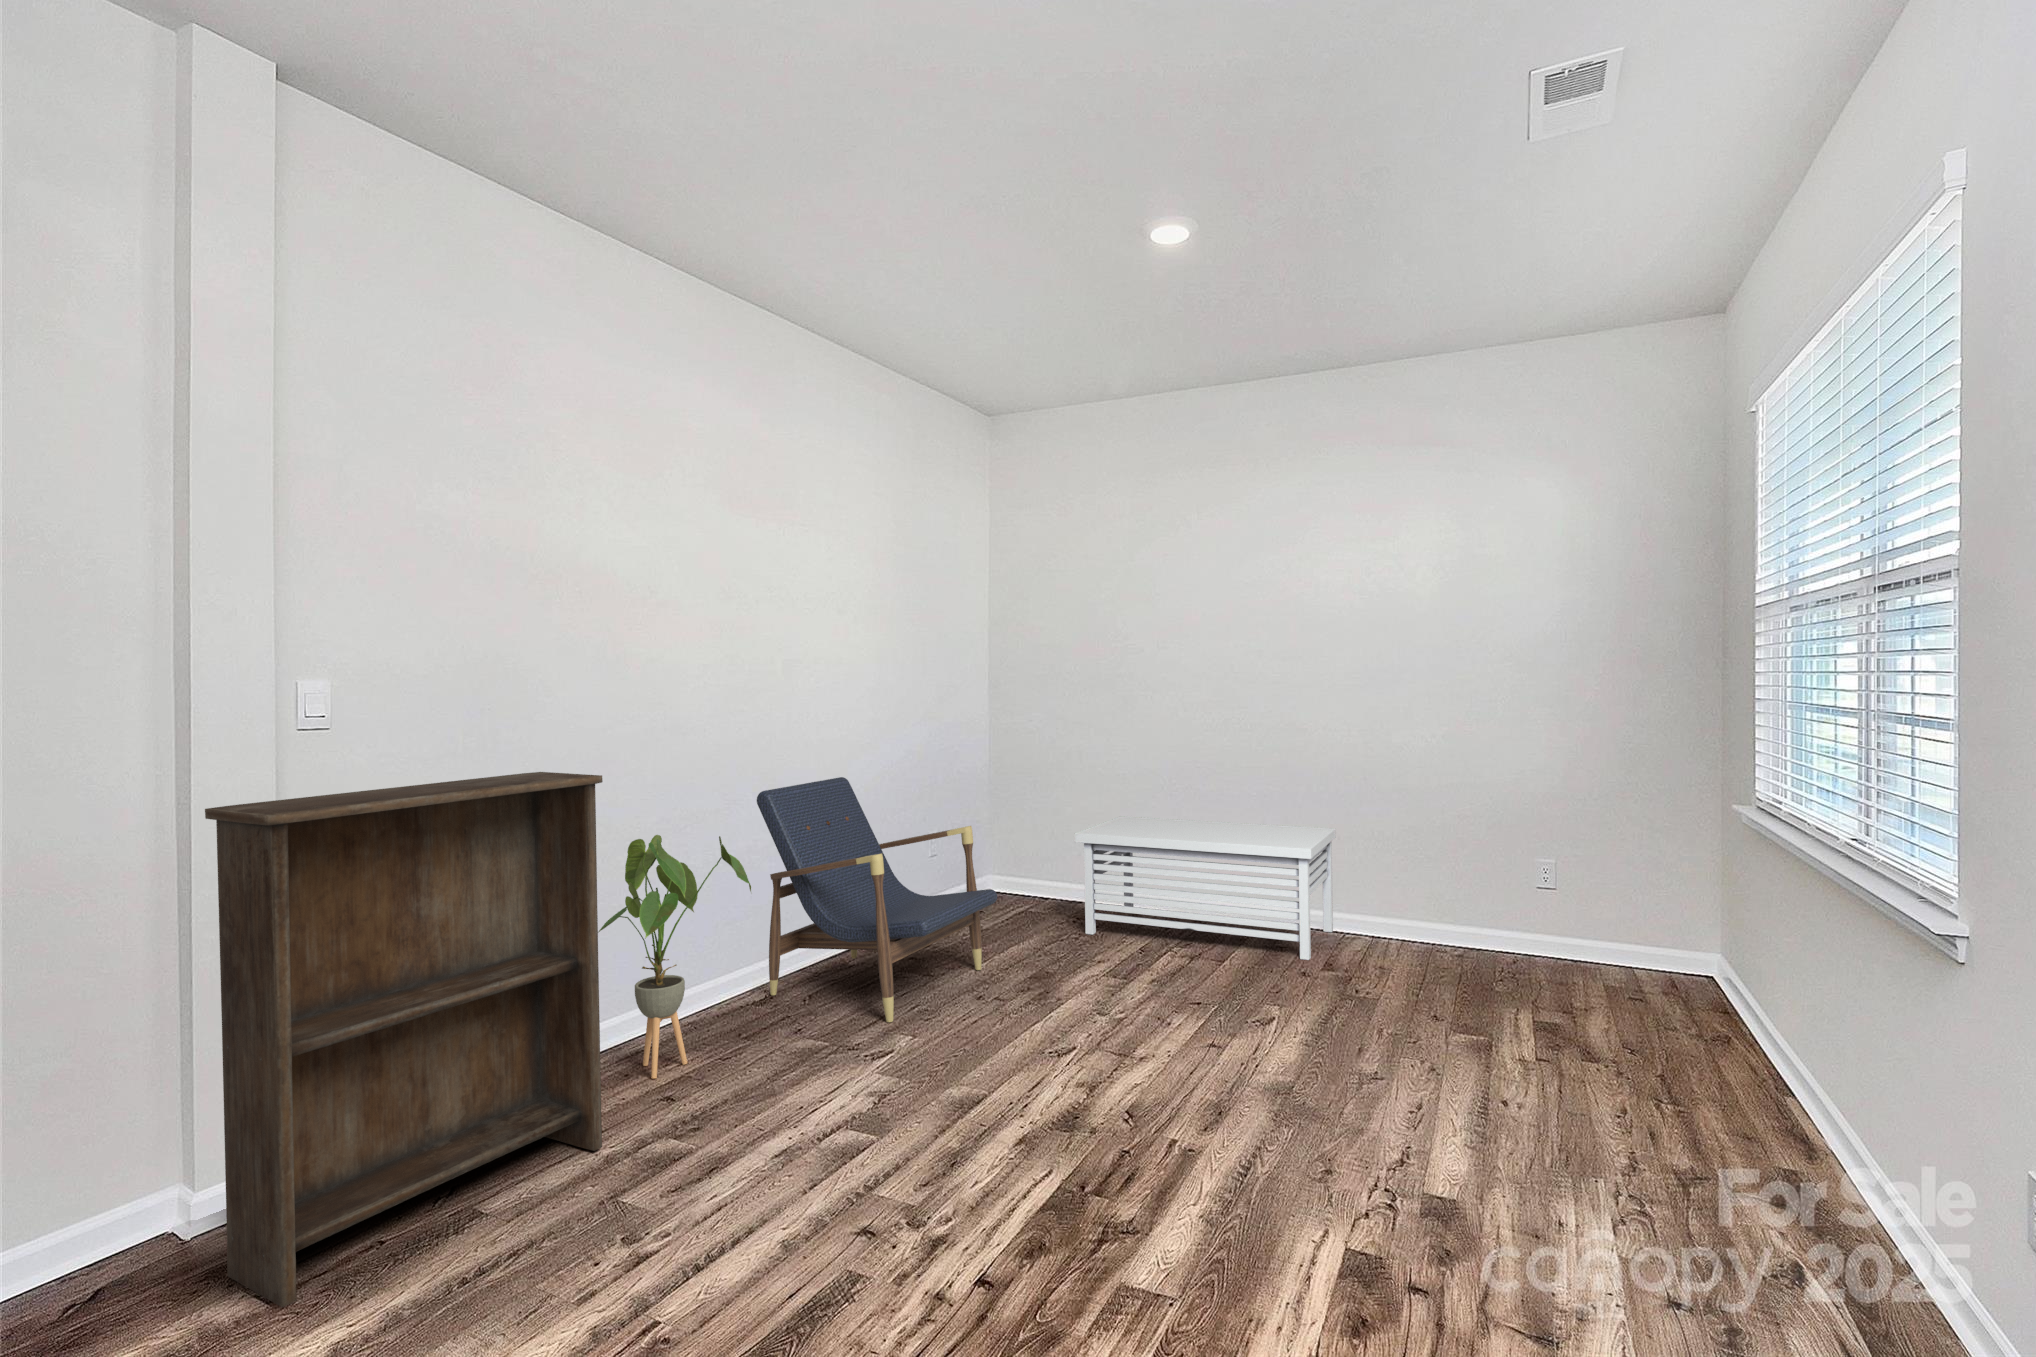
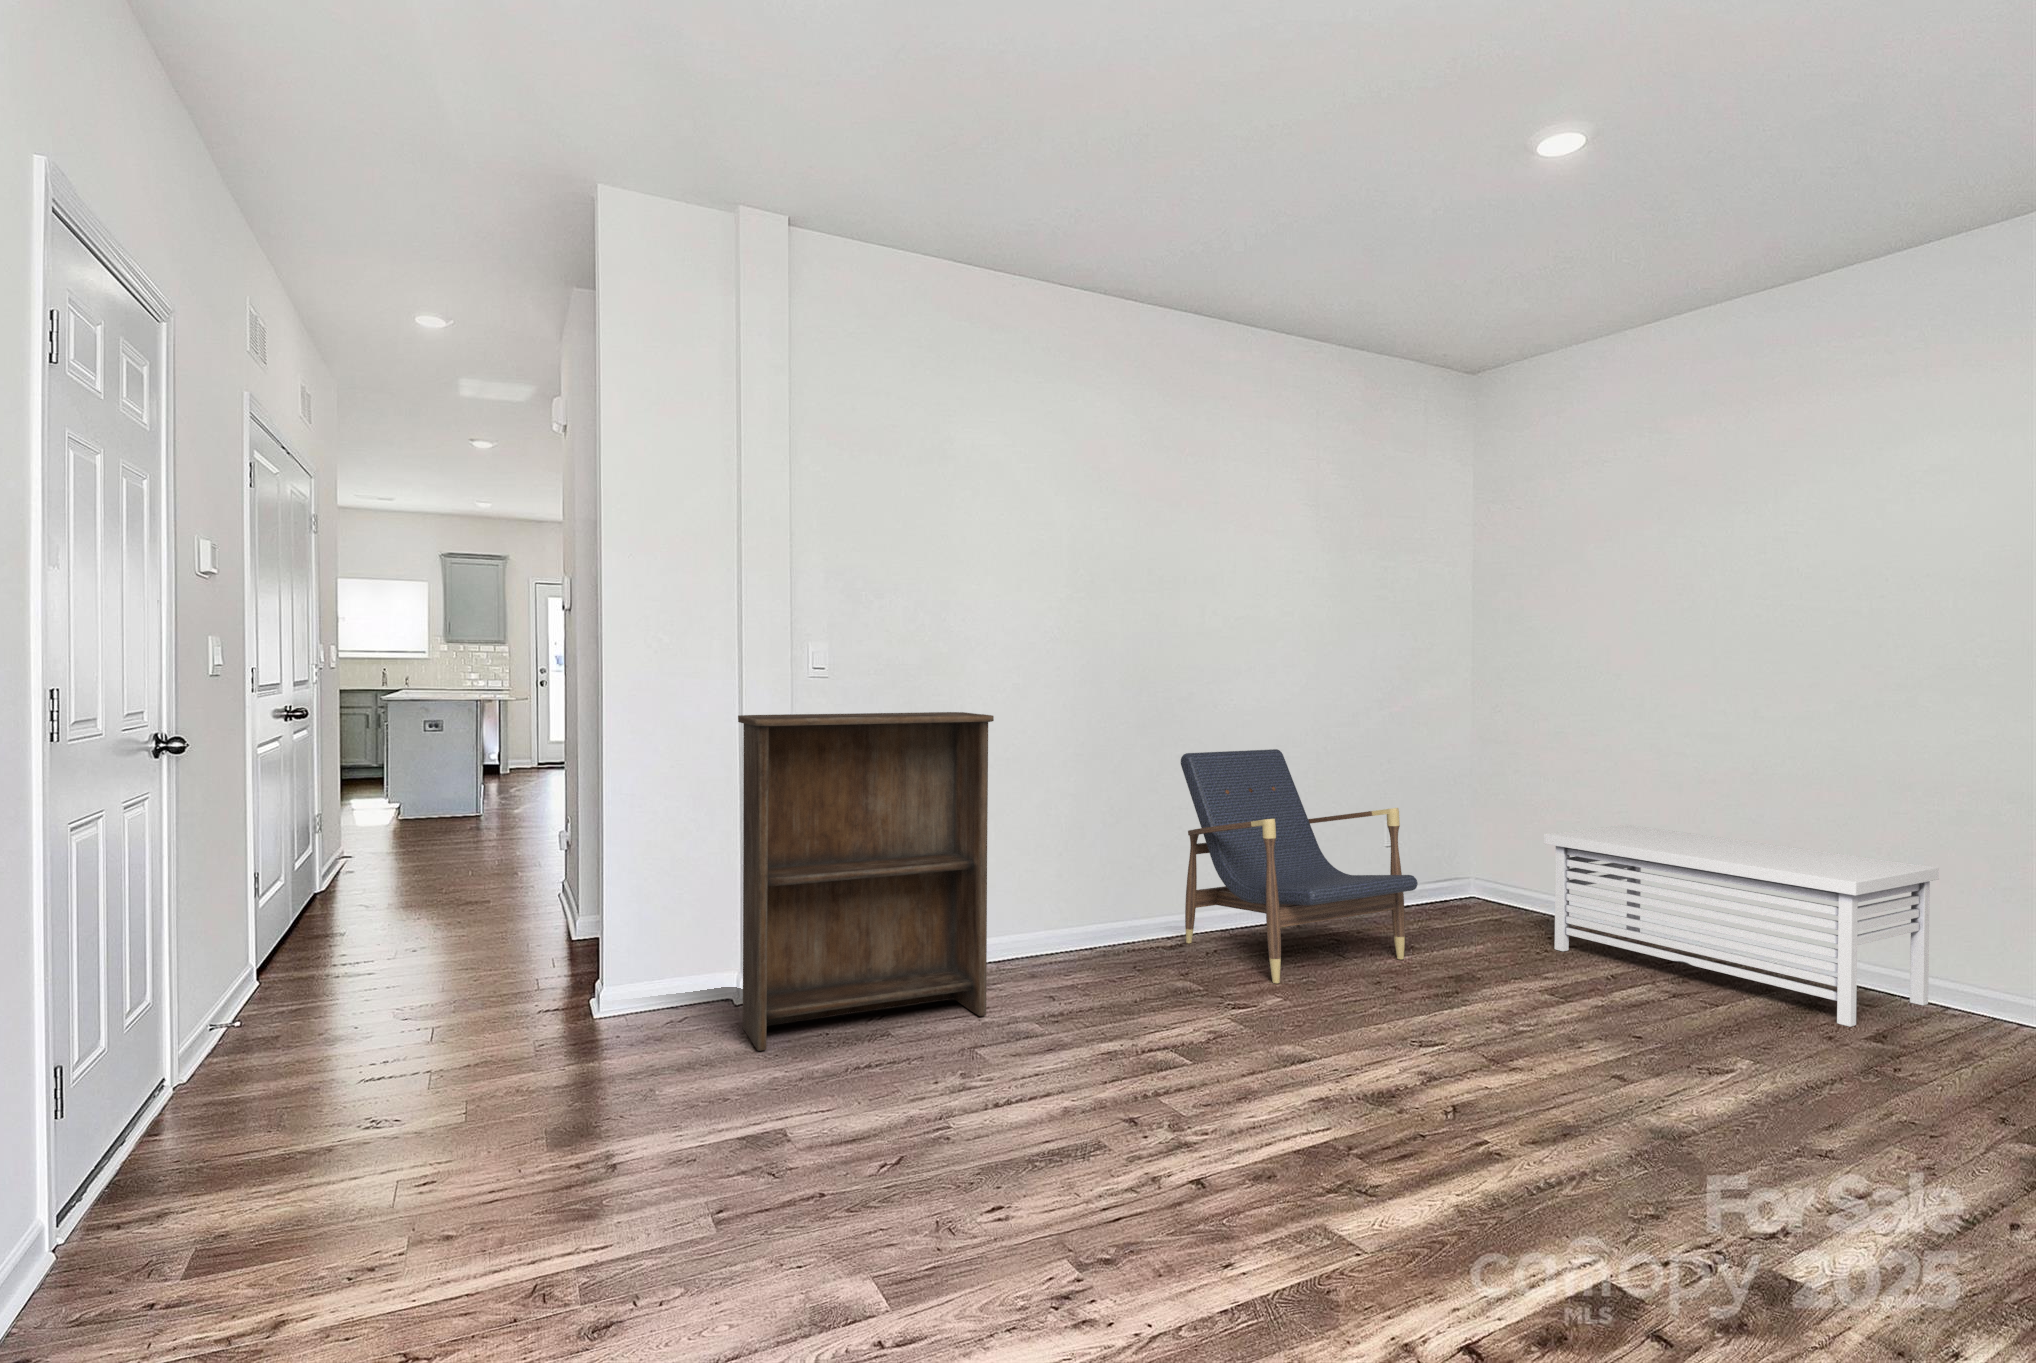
house plant: present [599,835,751,1079] -> none [1016,778,1144,981]

